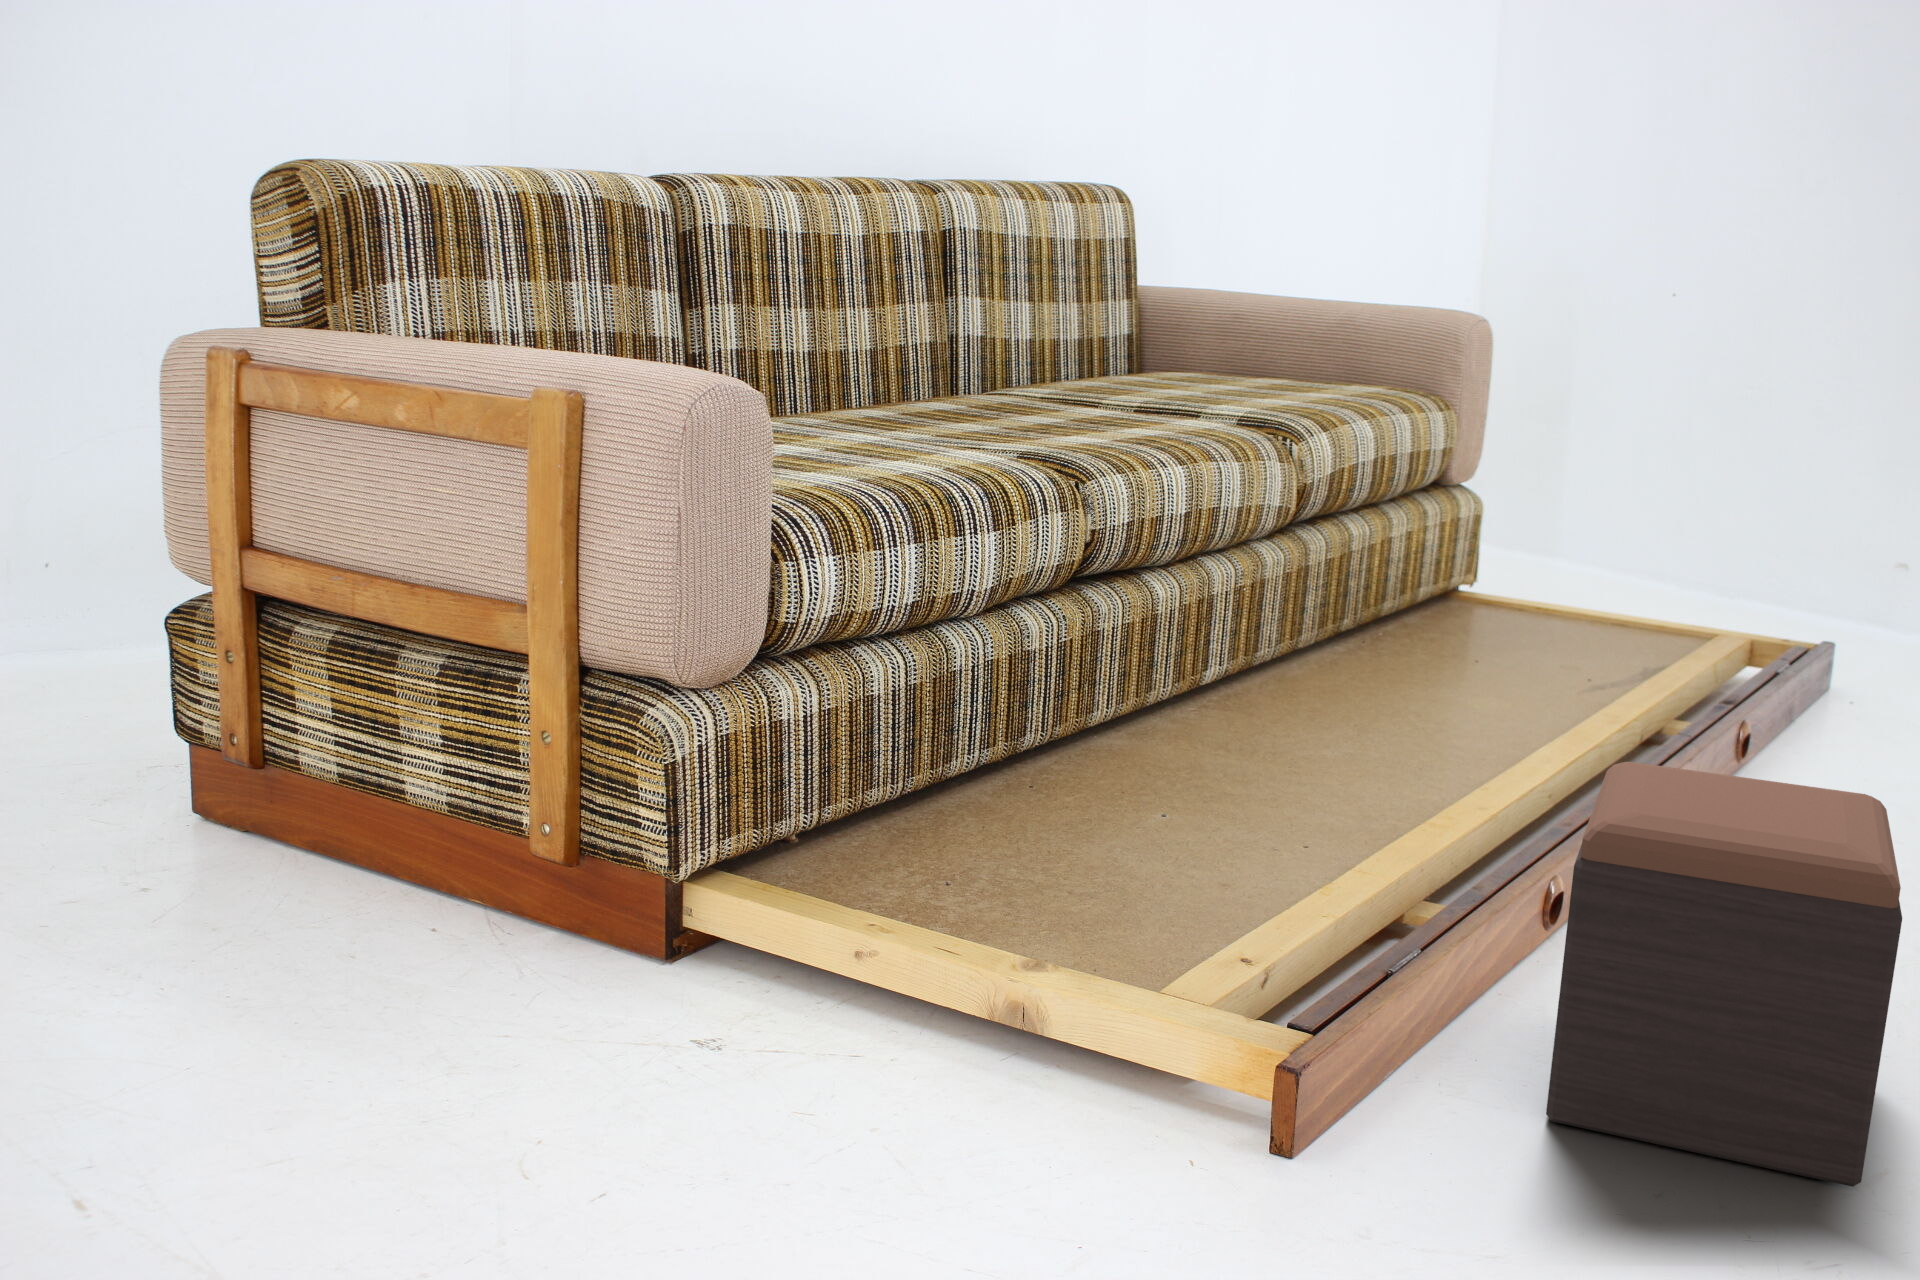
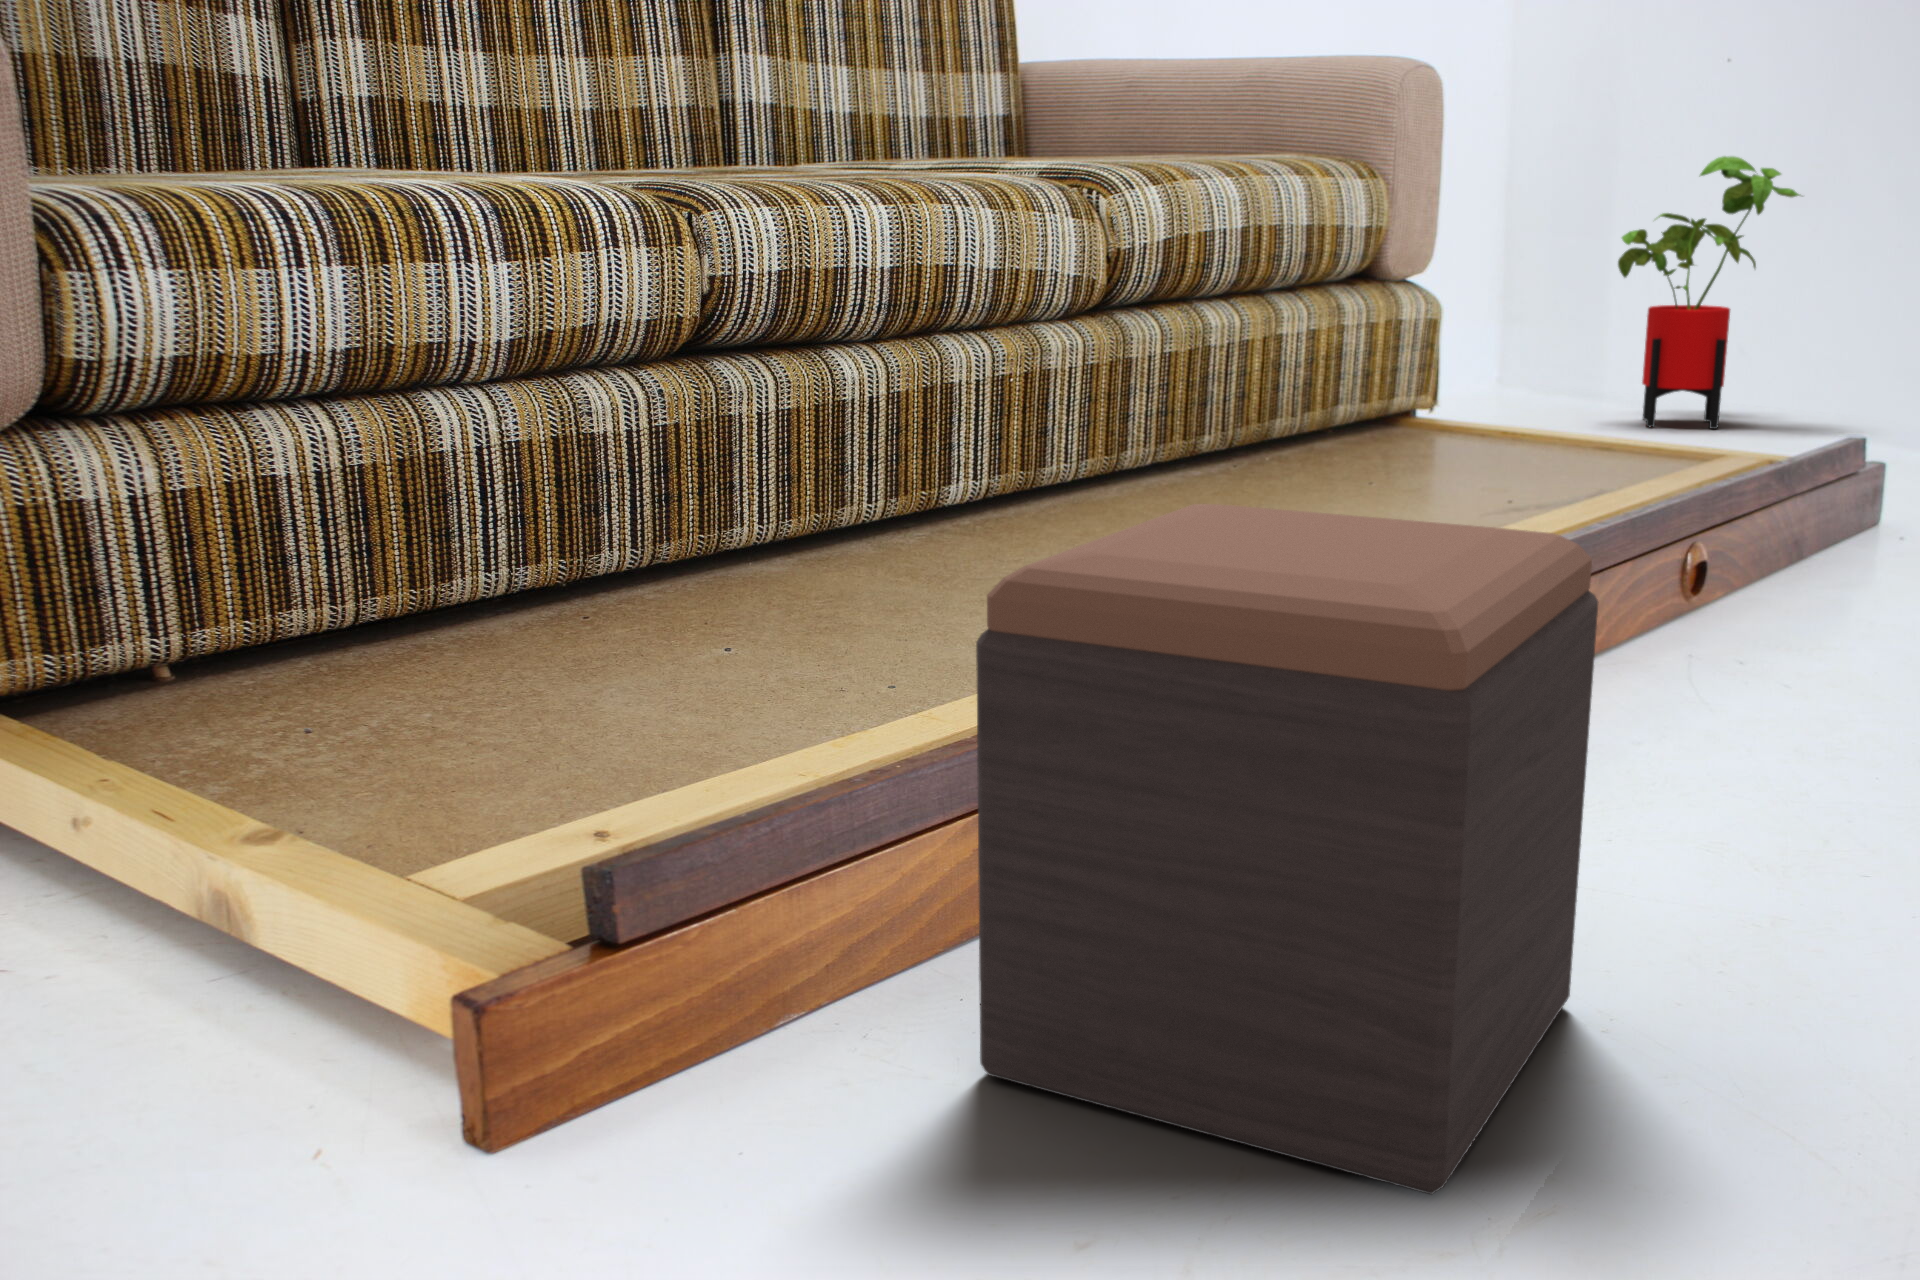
house plant: none [1563,374,1711,585] -> present [1618,156,1800,429]

